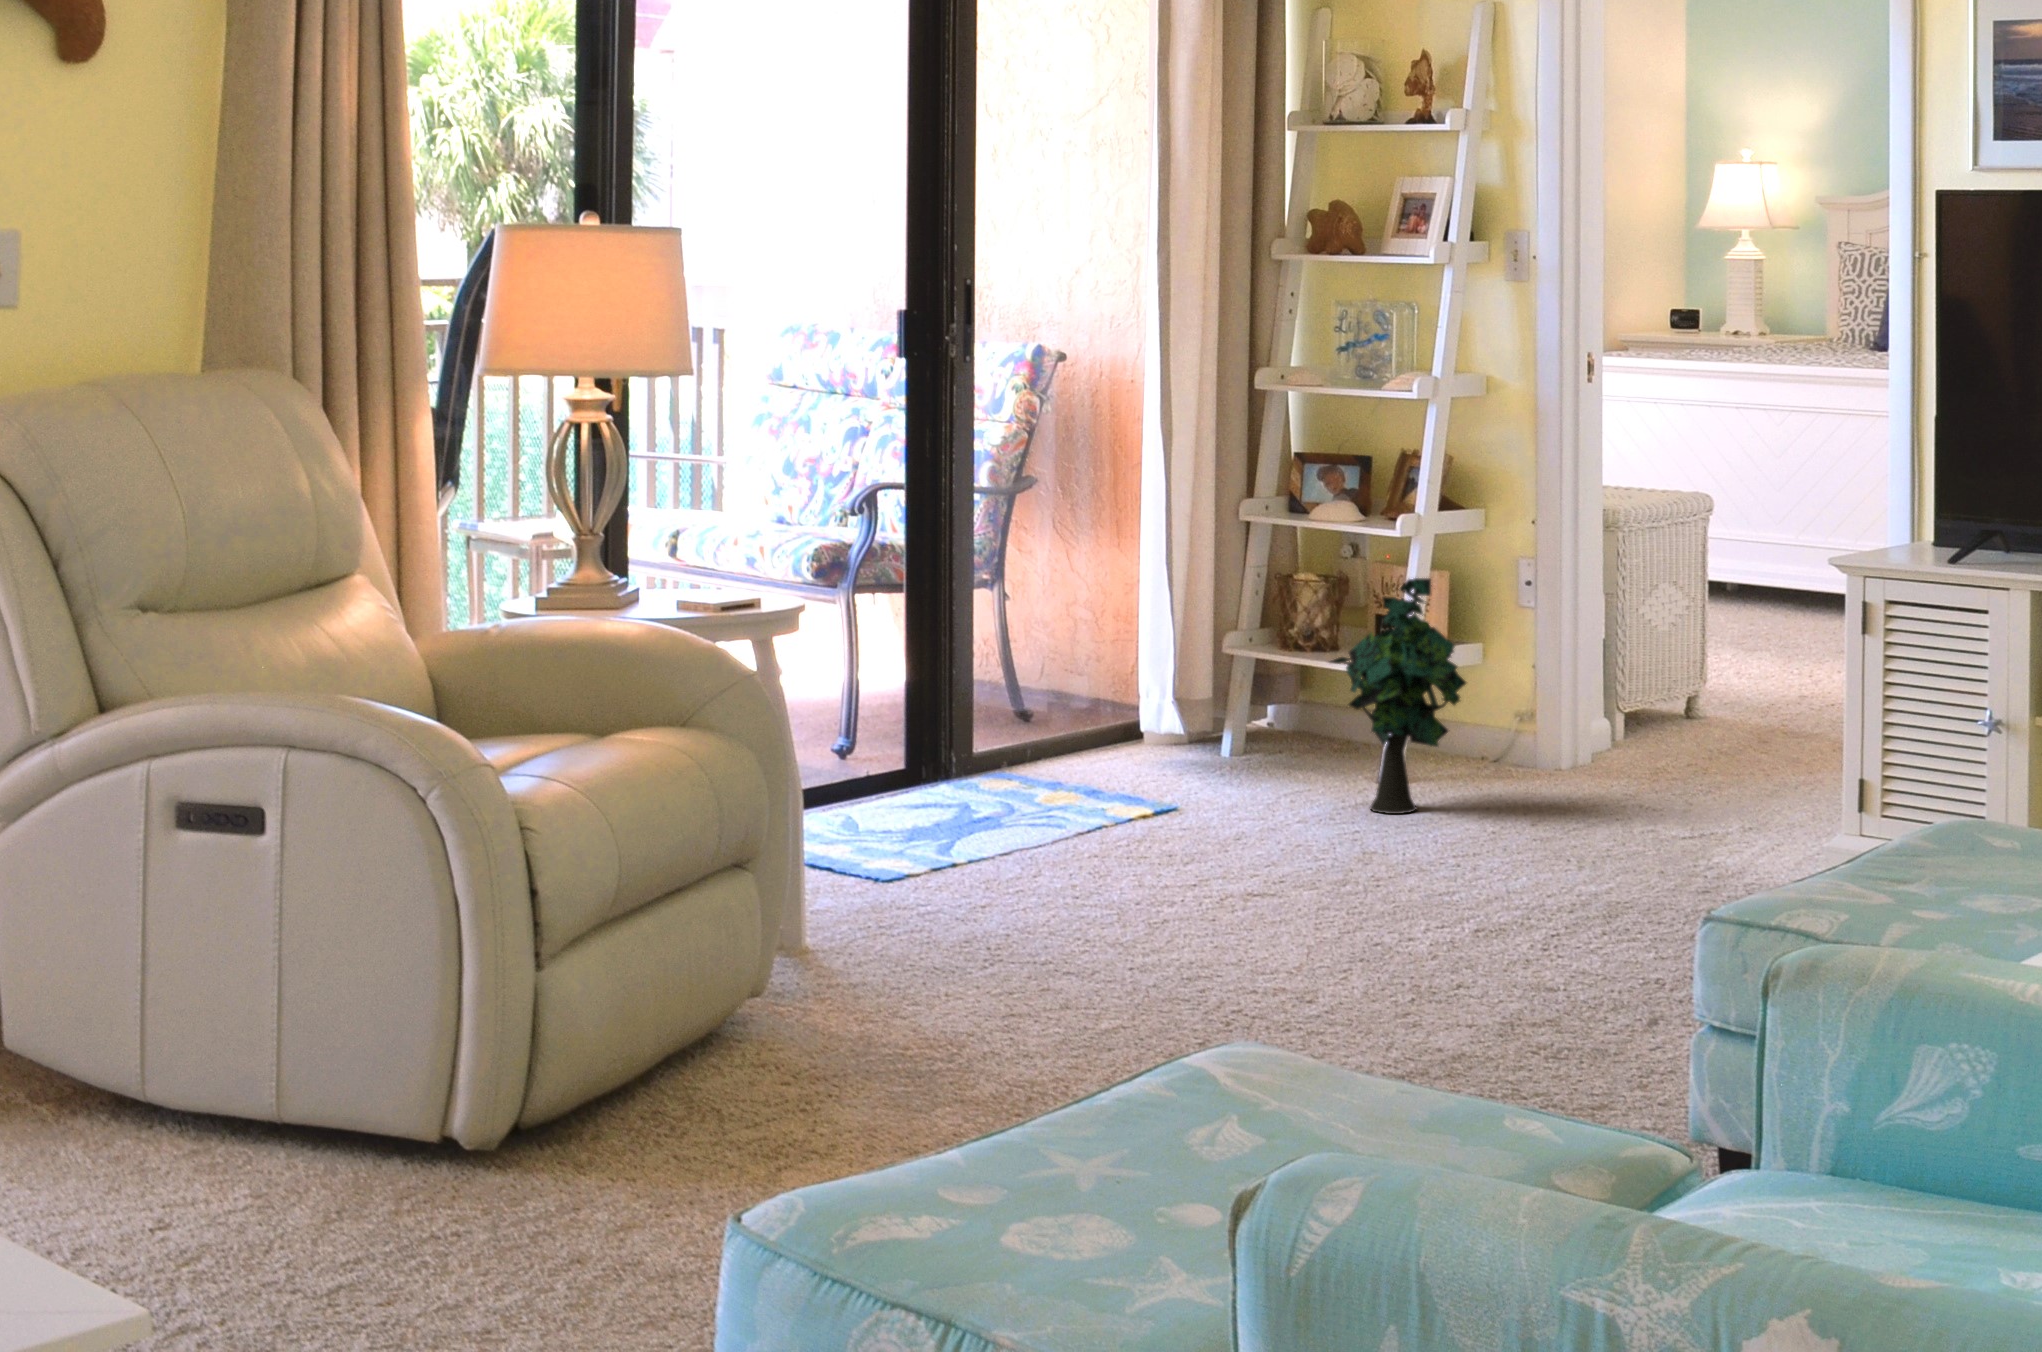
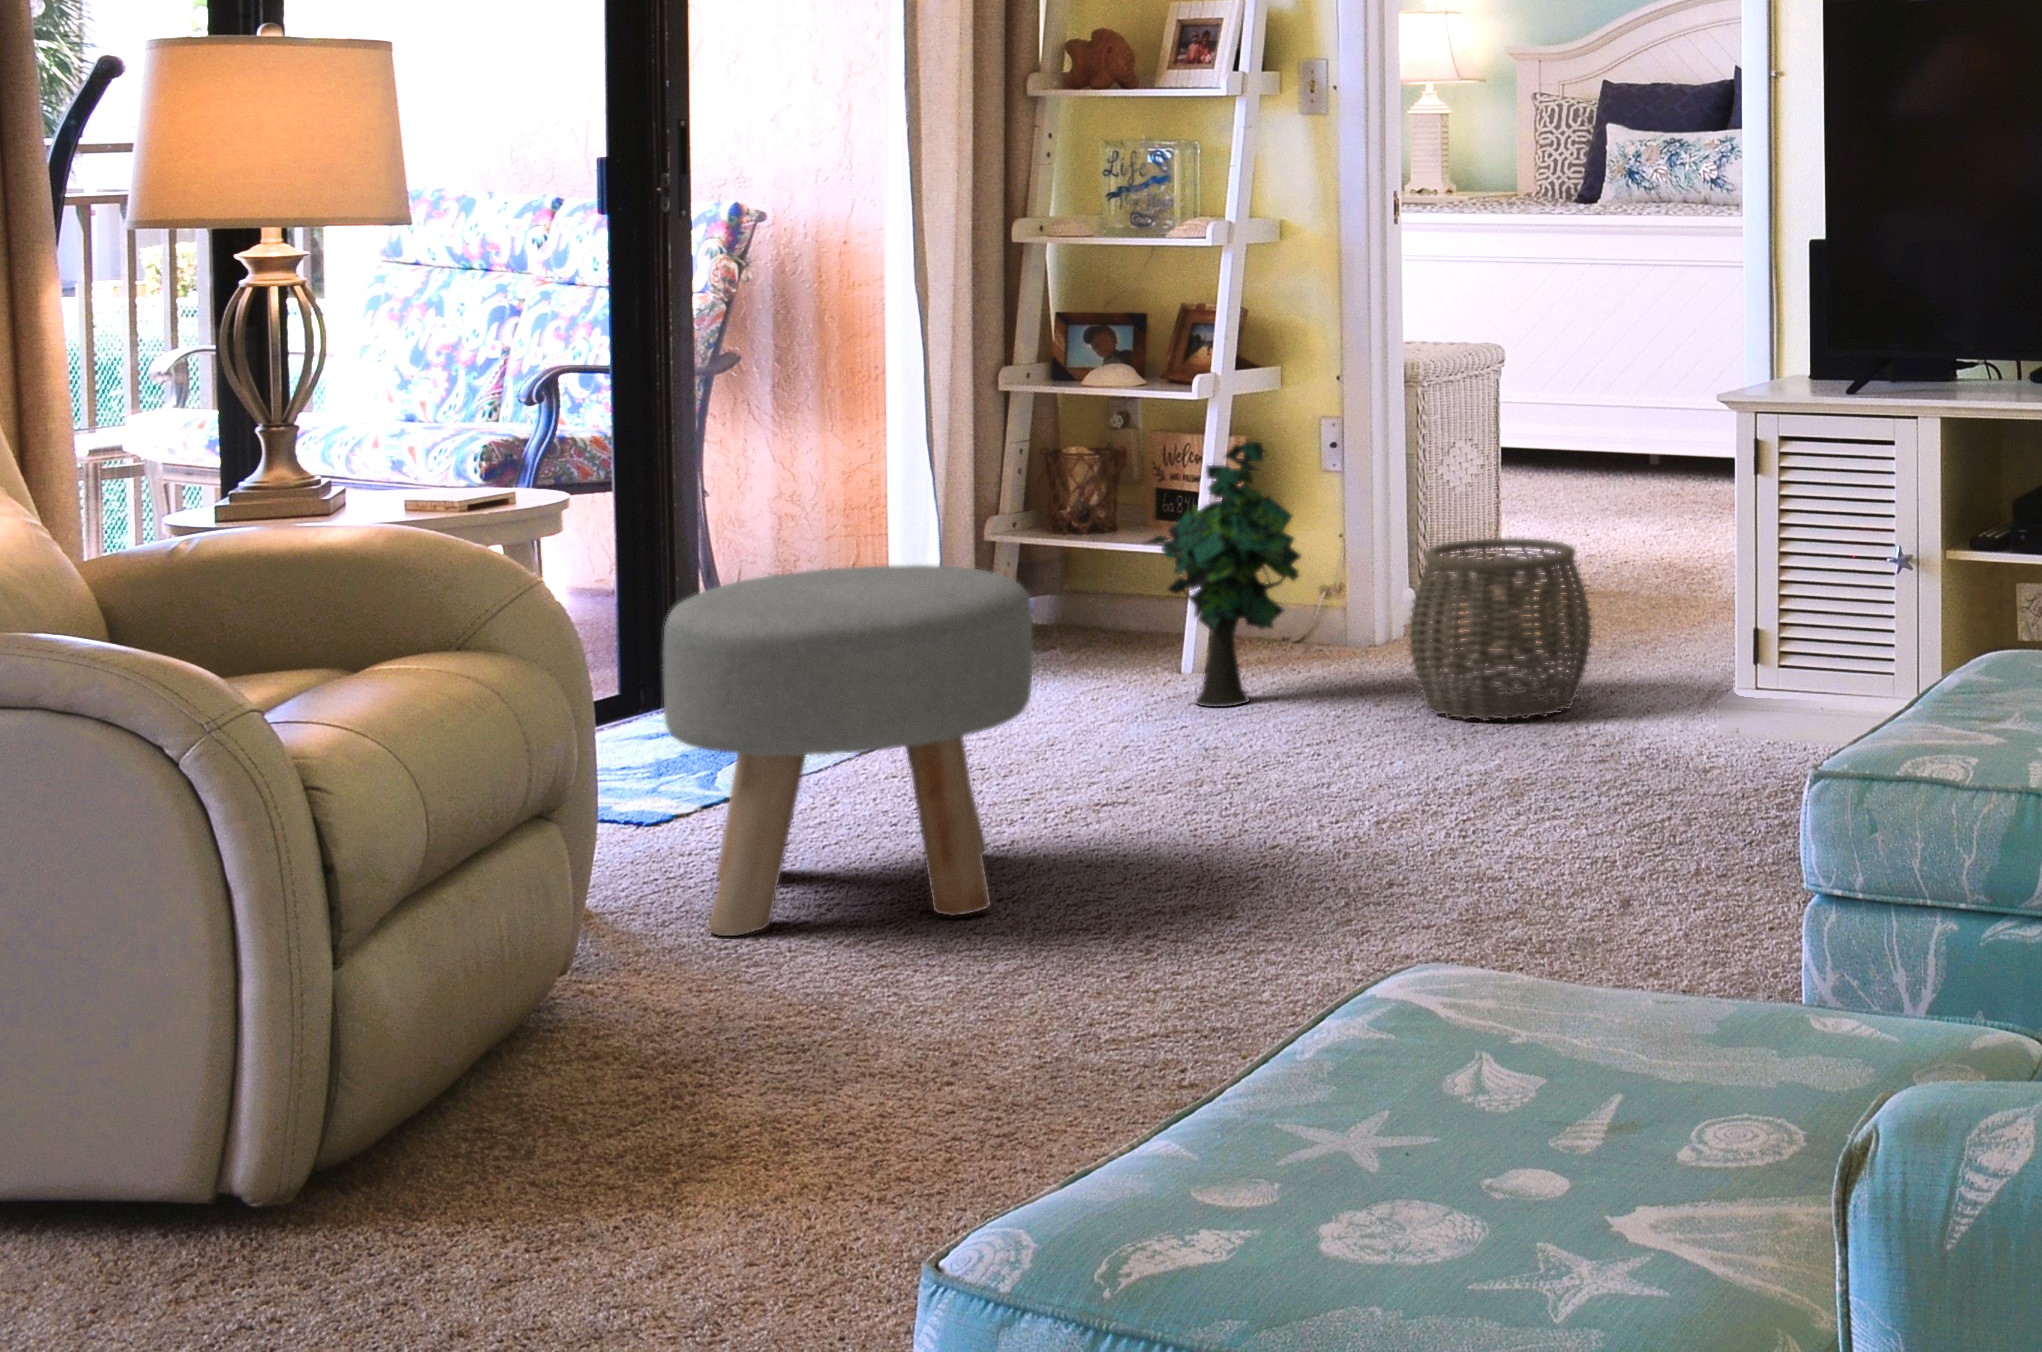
ottoman: none [862,675,1158,982] -> present [663,565,1032,936]
woven basket: none [1549,678,1719,849] -> present [1407,538,1592,721]

